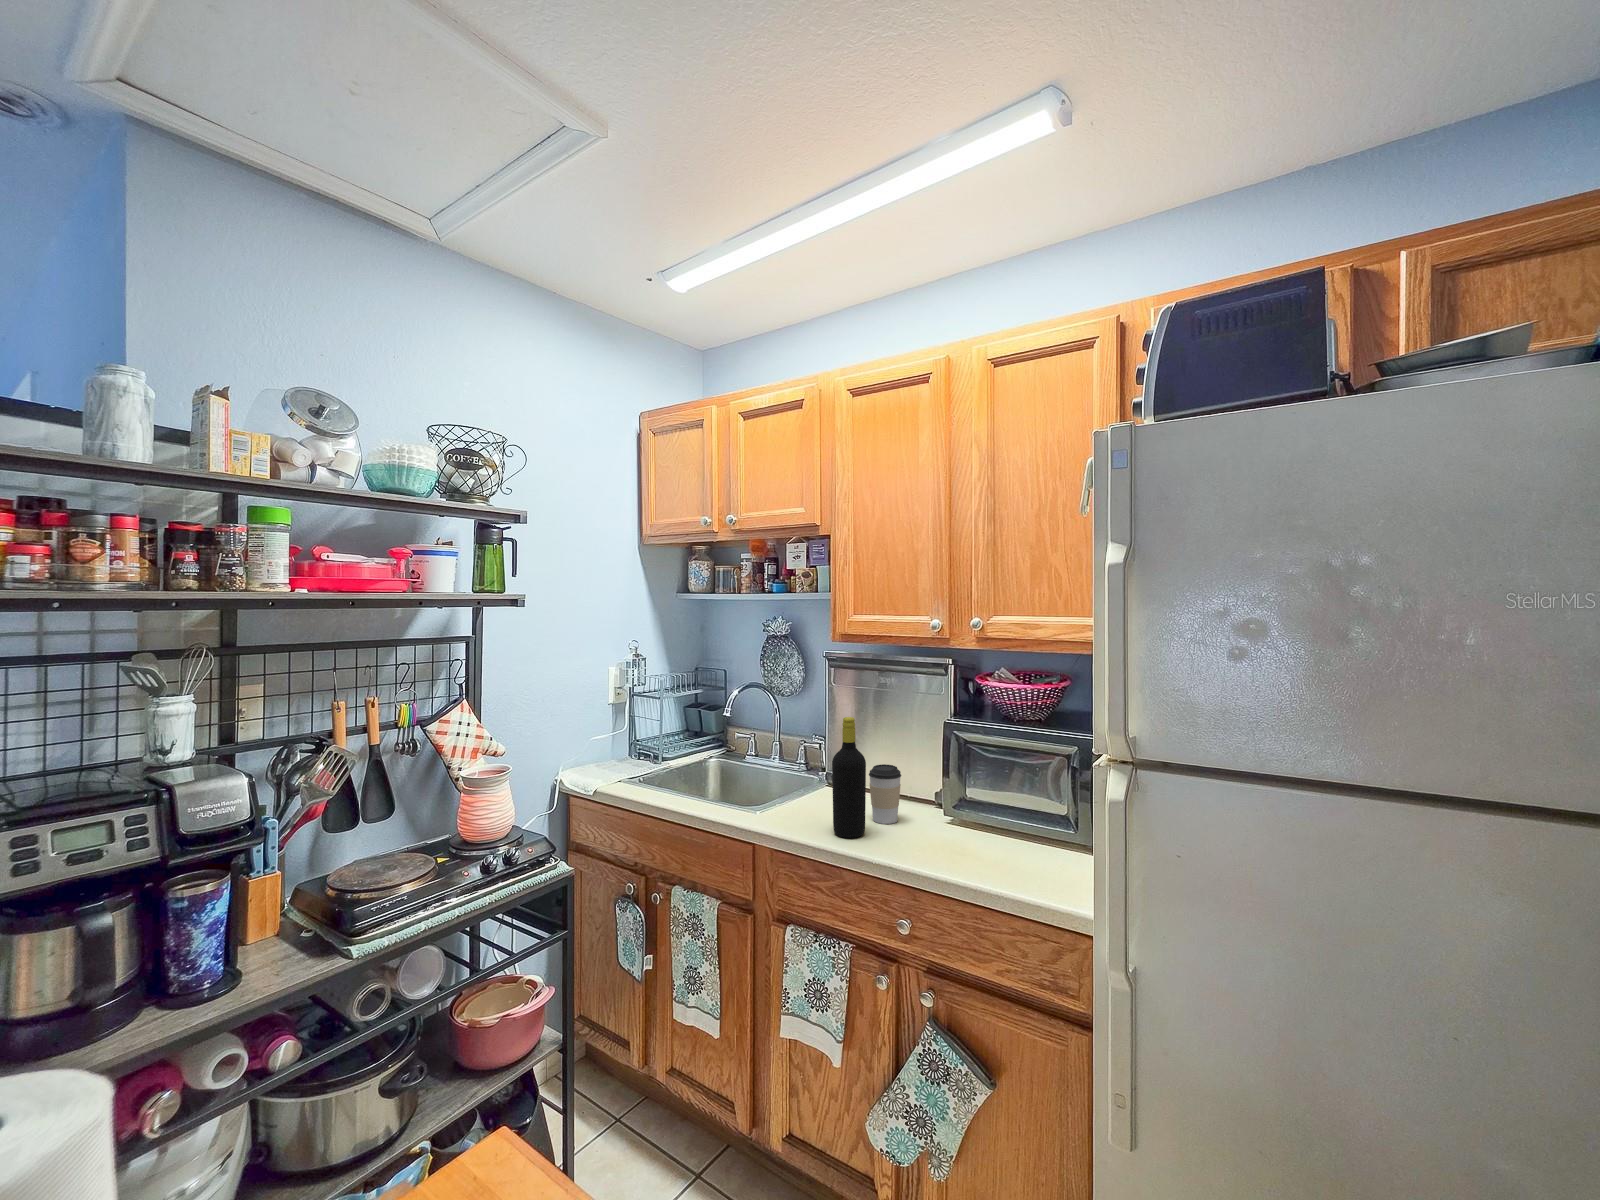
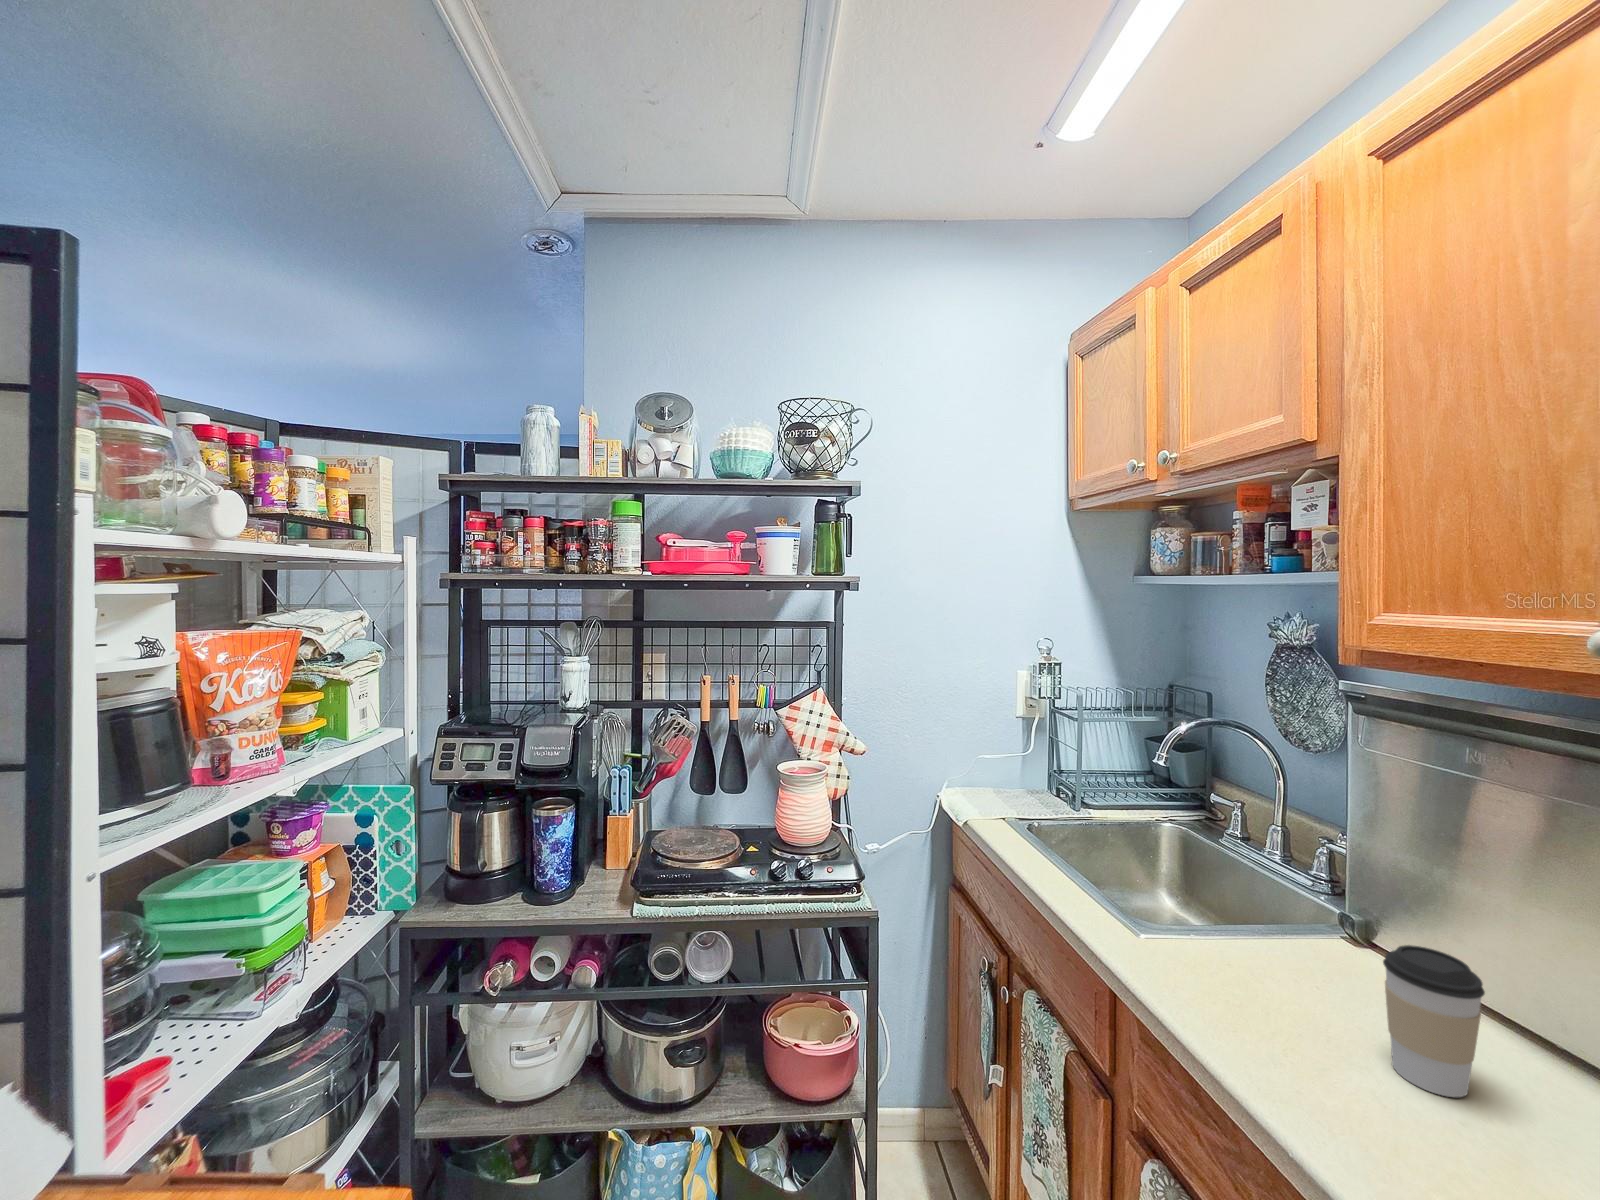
bottle: present [832,717,866,838] -> none [1250,822,1342,1084]

